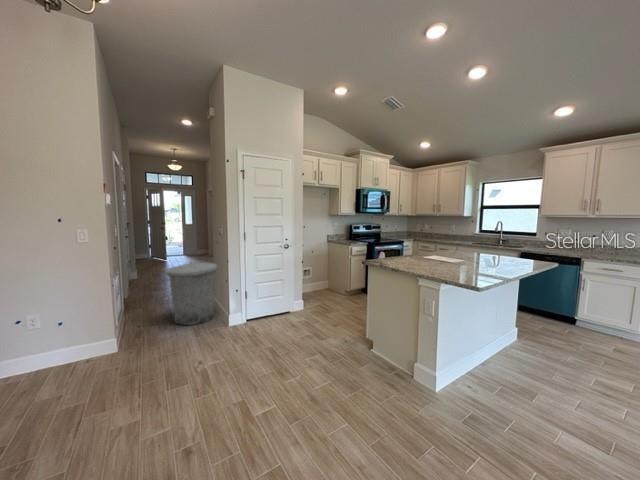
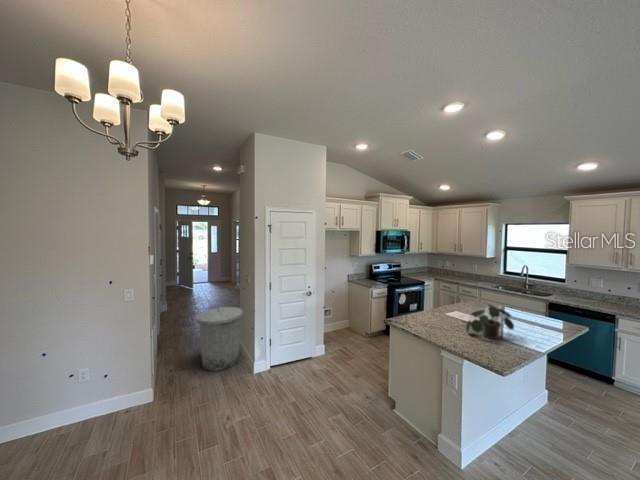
potted plant: none [446,236,493,269] -> present [466,305,514,339]

